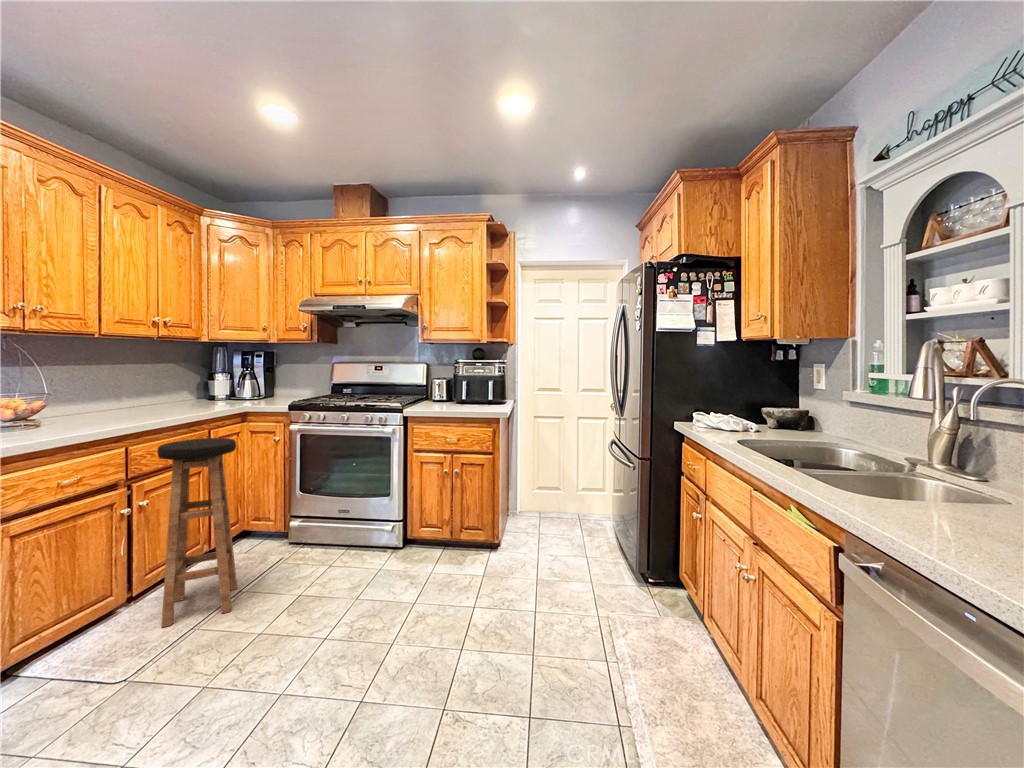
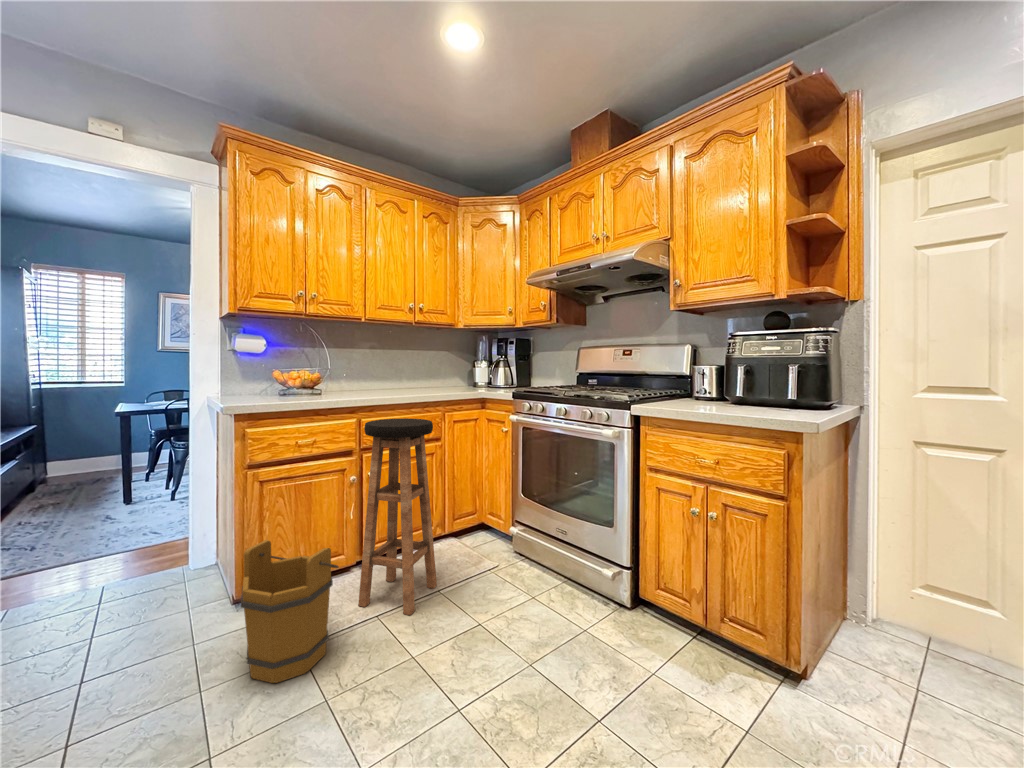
bucket: none [56,566,174,714] -> present [241,540,339,683]

